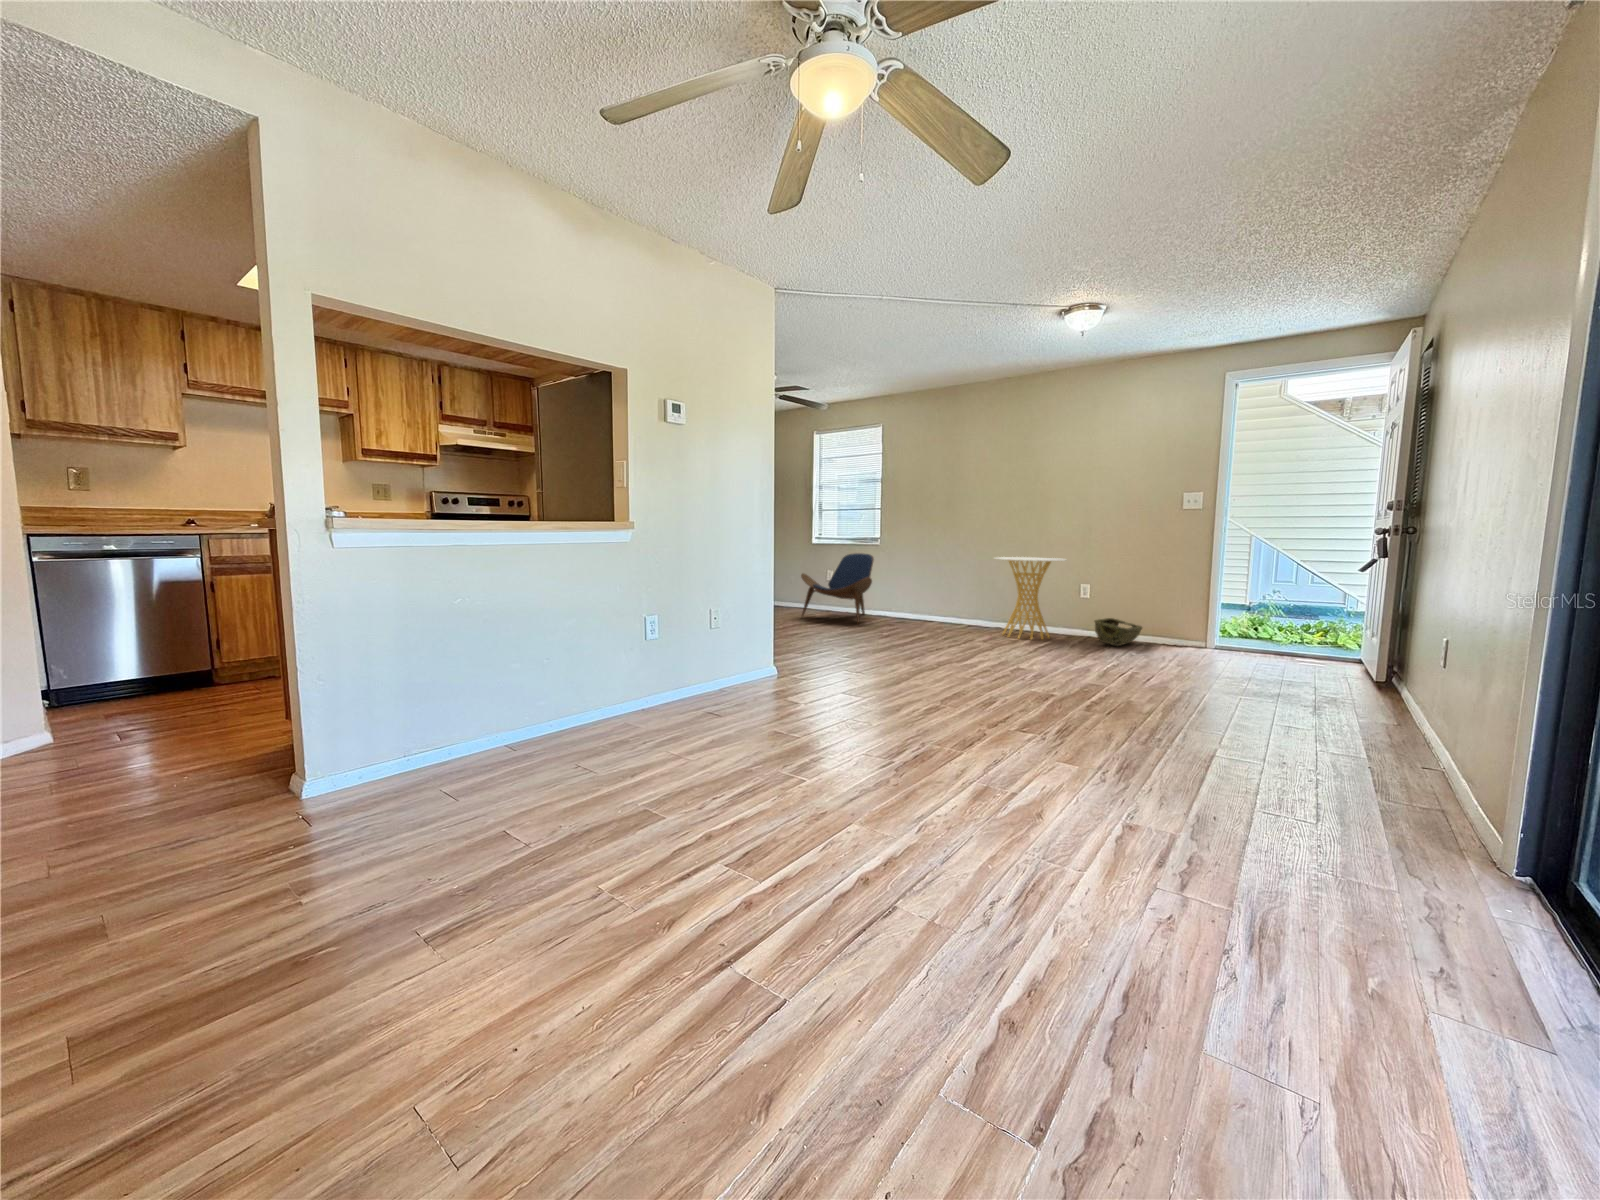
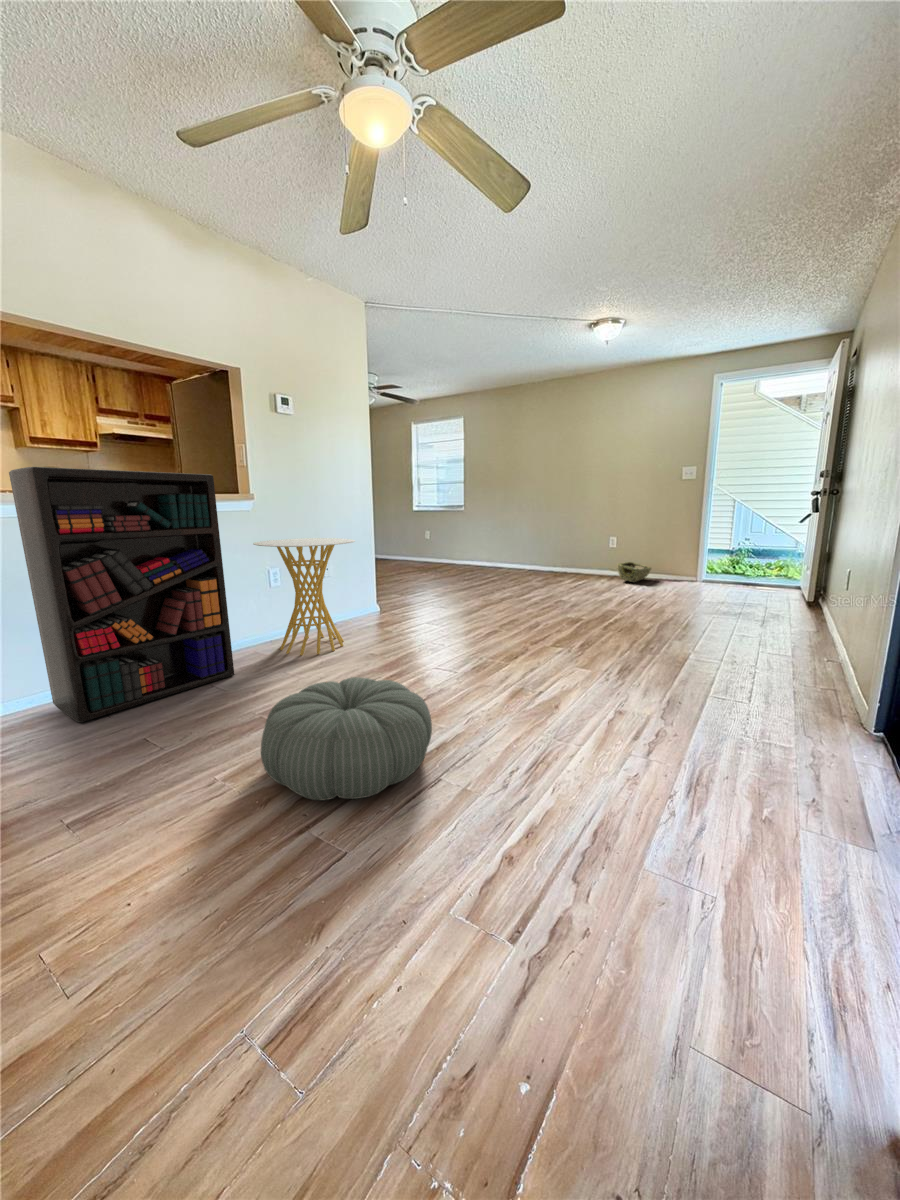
bookshelf: none [361,485,600,807] -> present [9,467,234,722]
lounge chair: present [801,553,874,623] -> none [405,518,459,572]
side table: present [996,557,1065,639] -> present [253,538,355,655]
pouf: none [662,762,881,927] -> present [261,677,432,800]

